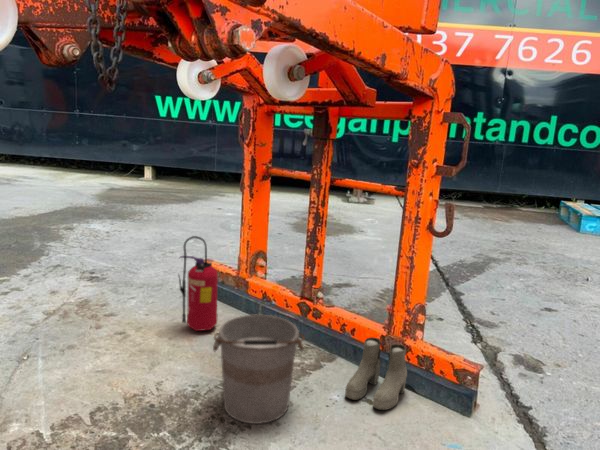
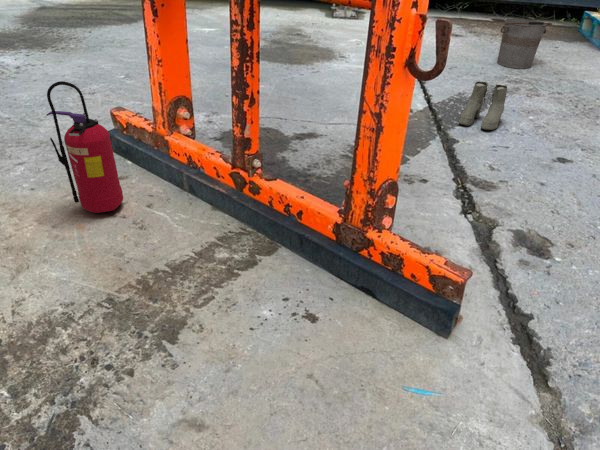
bucket: present [213,314,304,424] -> present [497,19,552,69]
boots: present [345,337,407,410] -> present [459,82,507,130]

